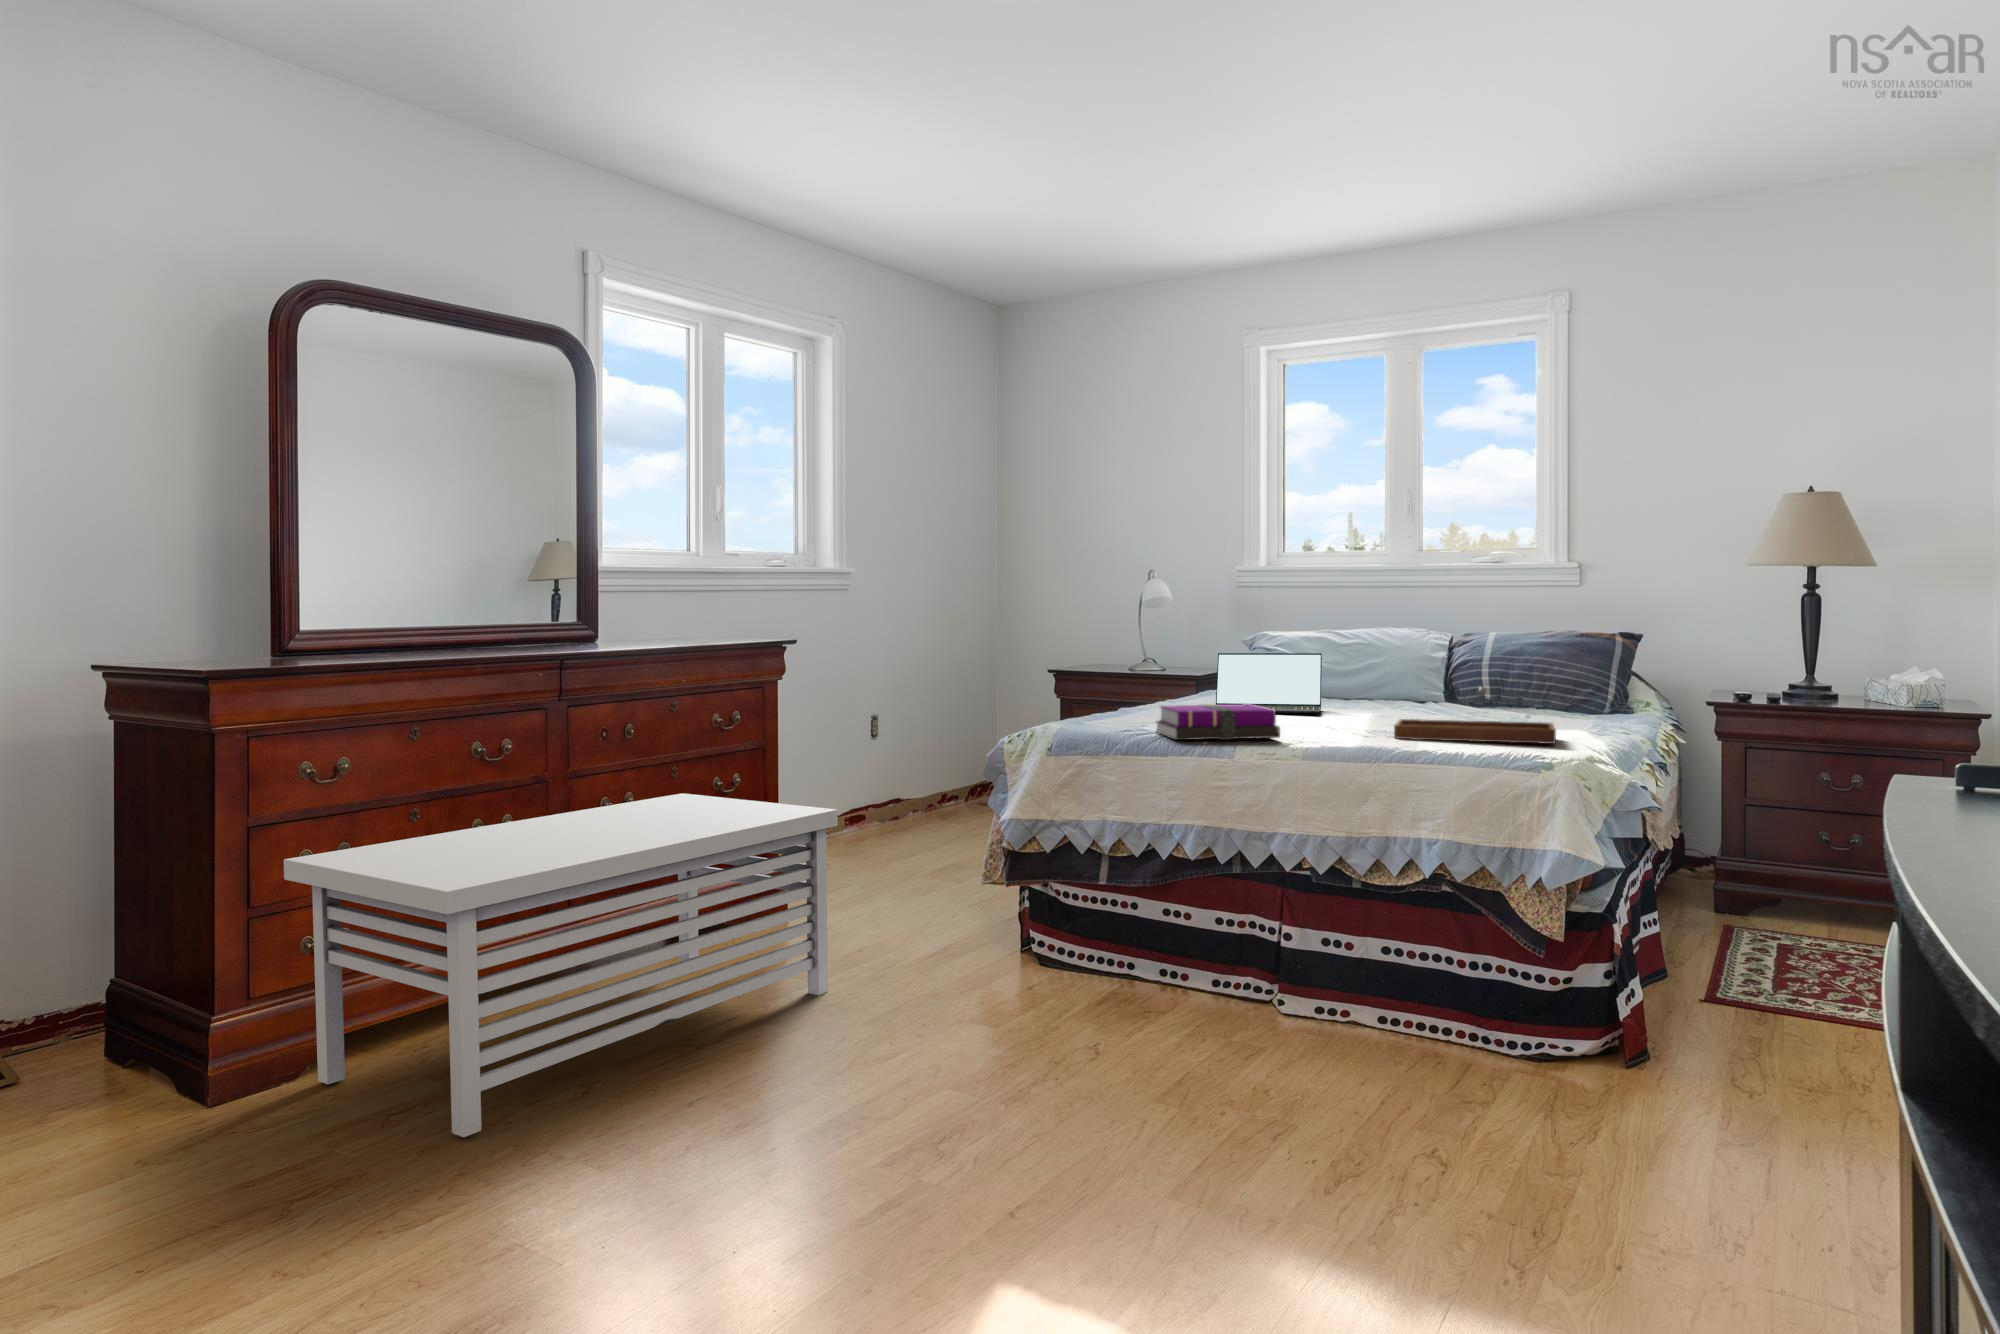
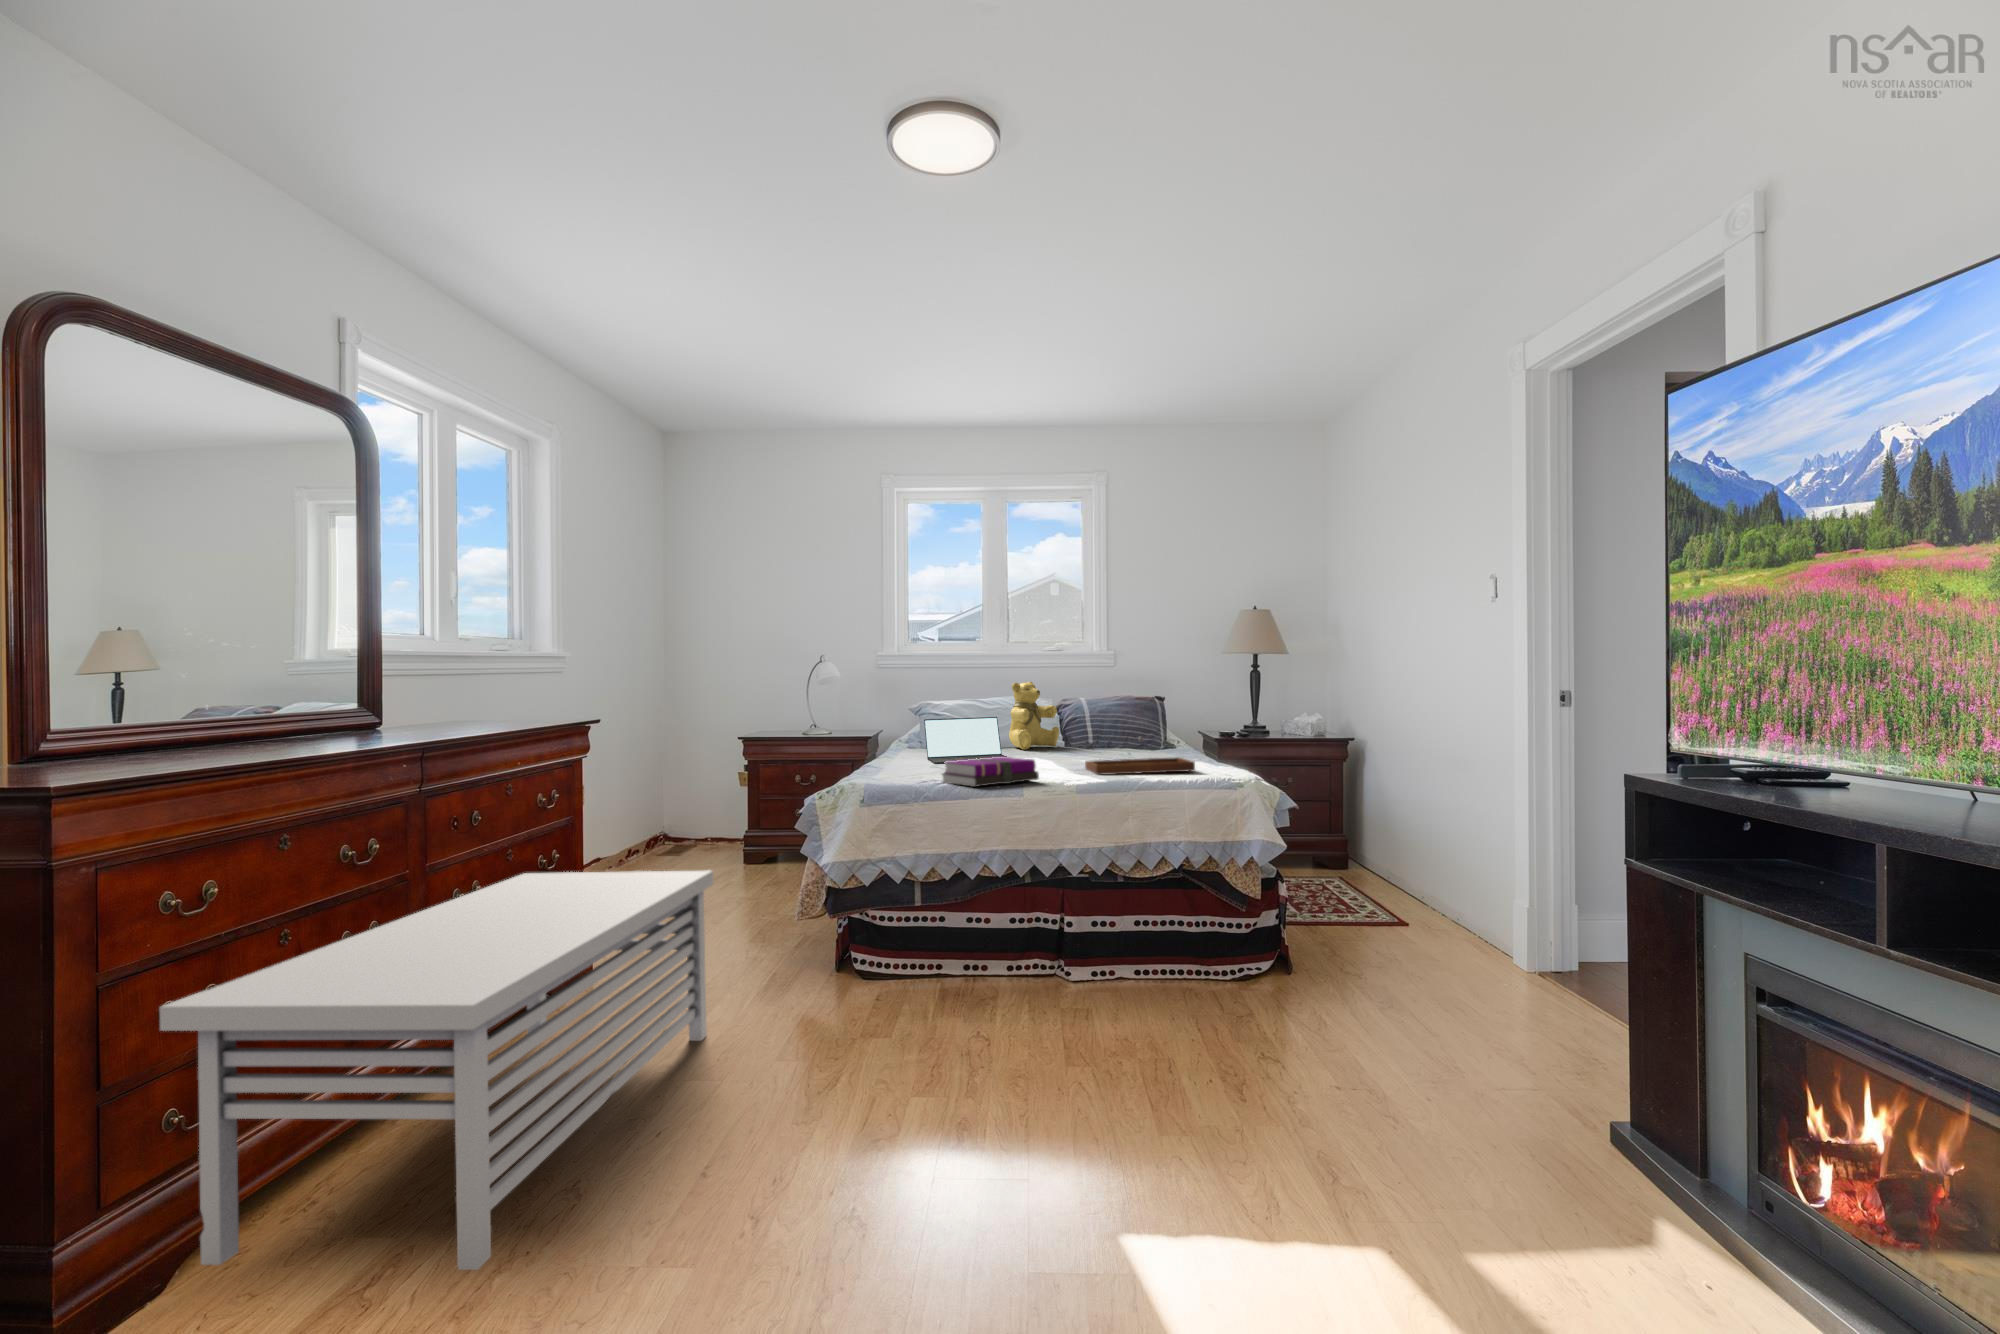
teddy bear: none [1371,606,1450,702] -> present [1009,682,1059,750]

